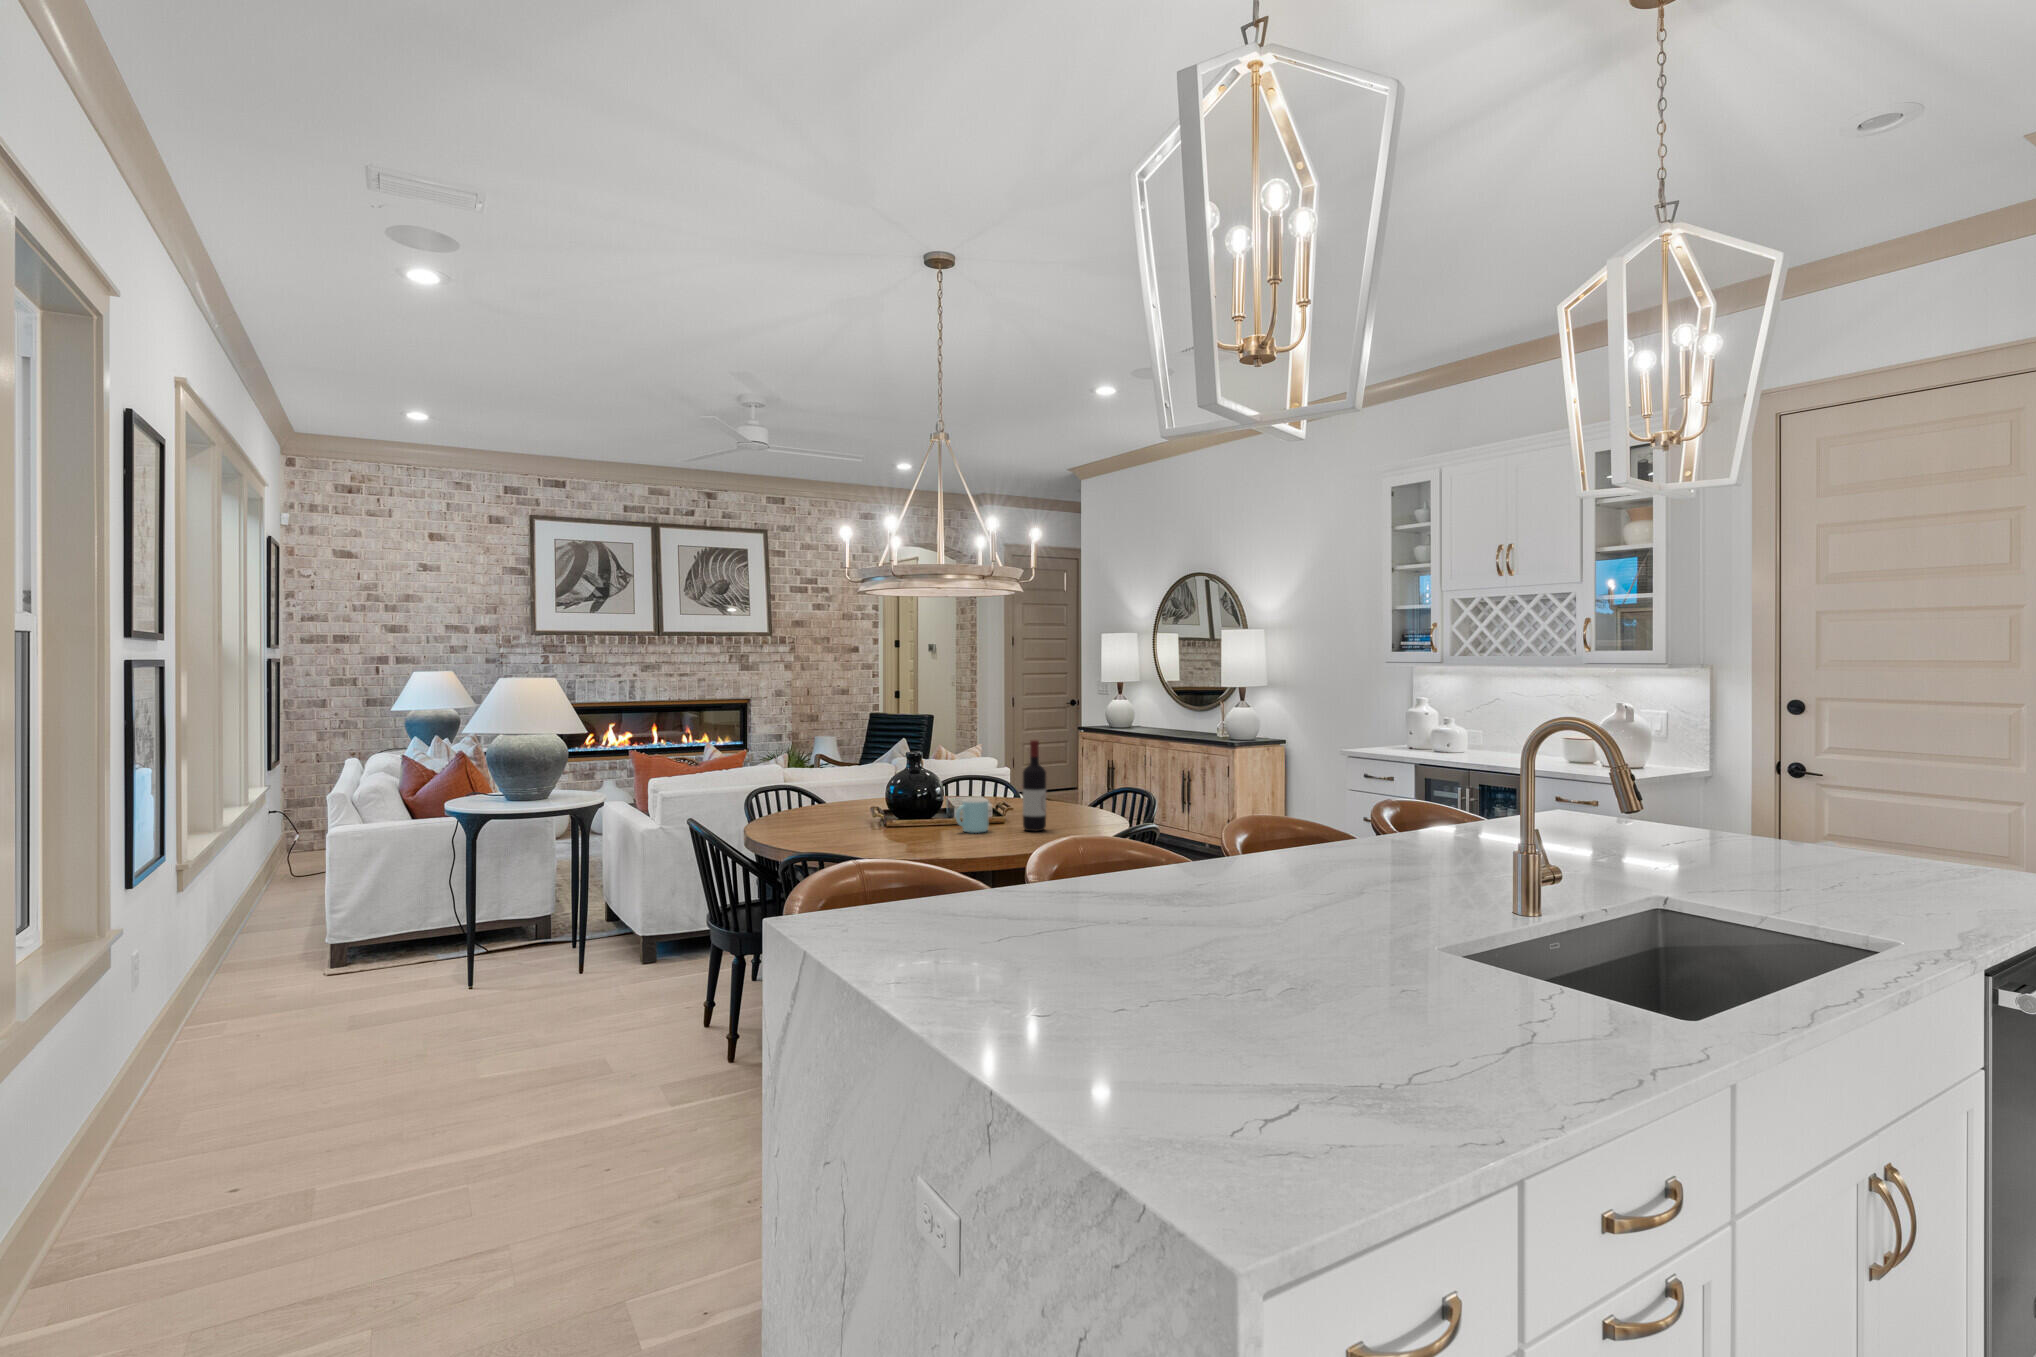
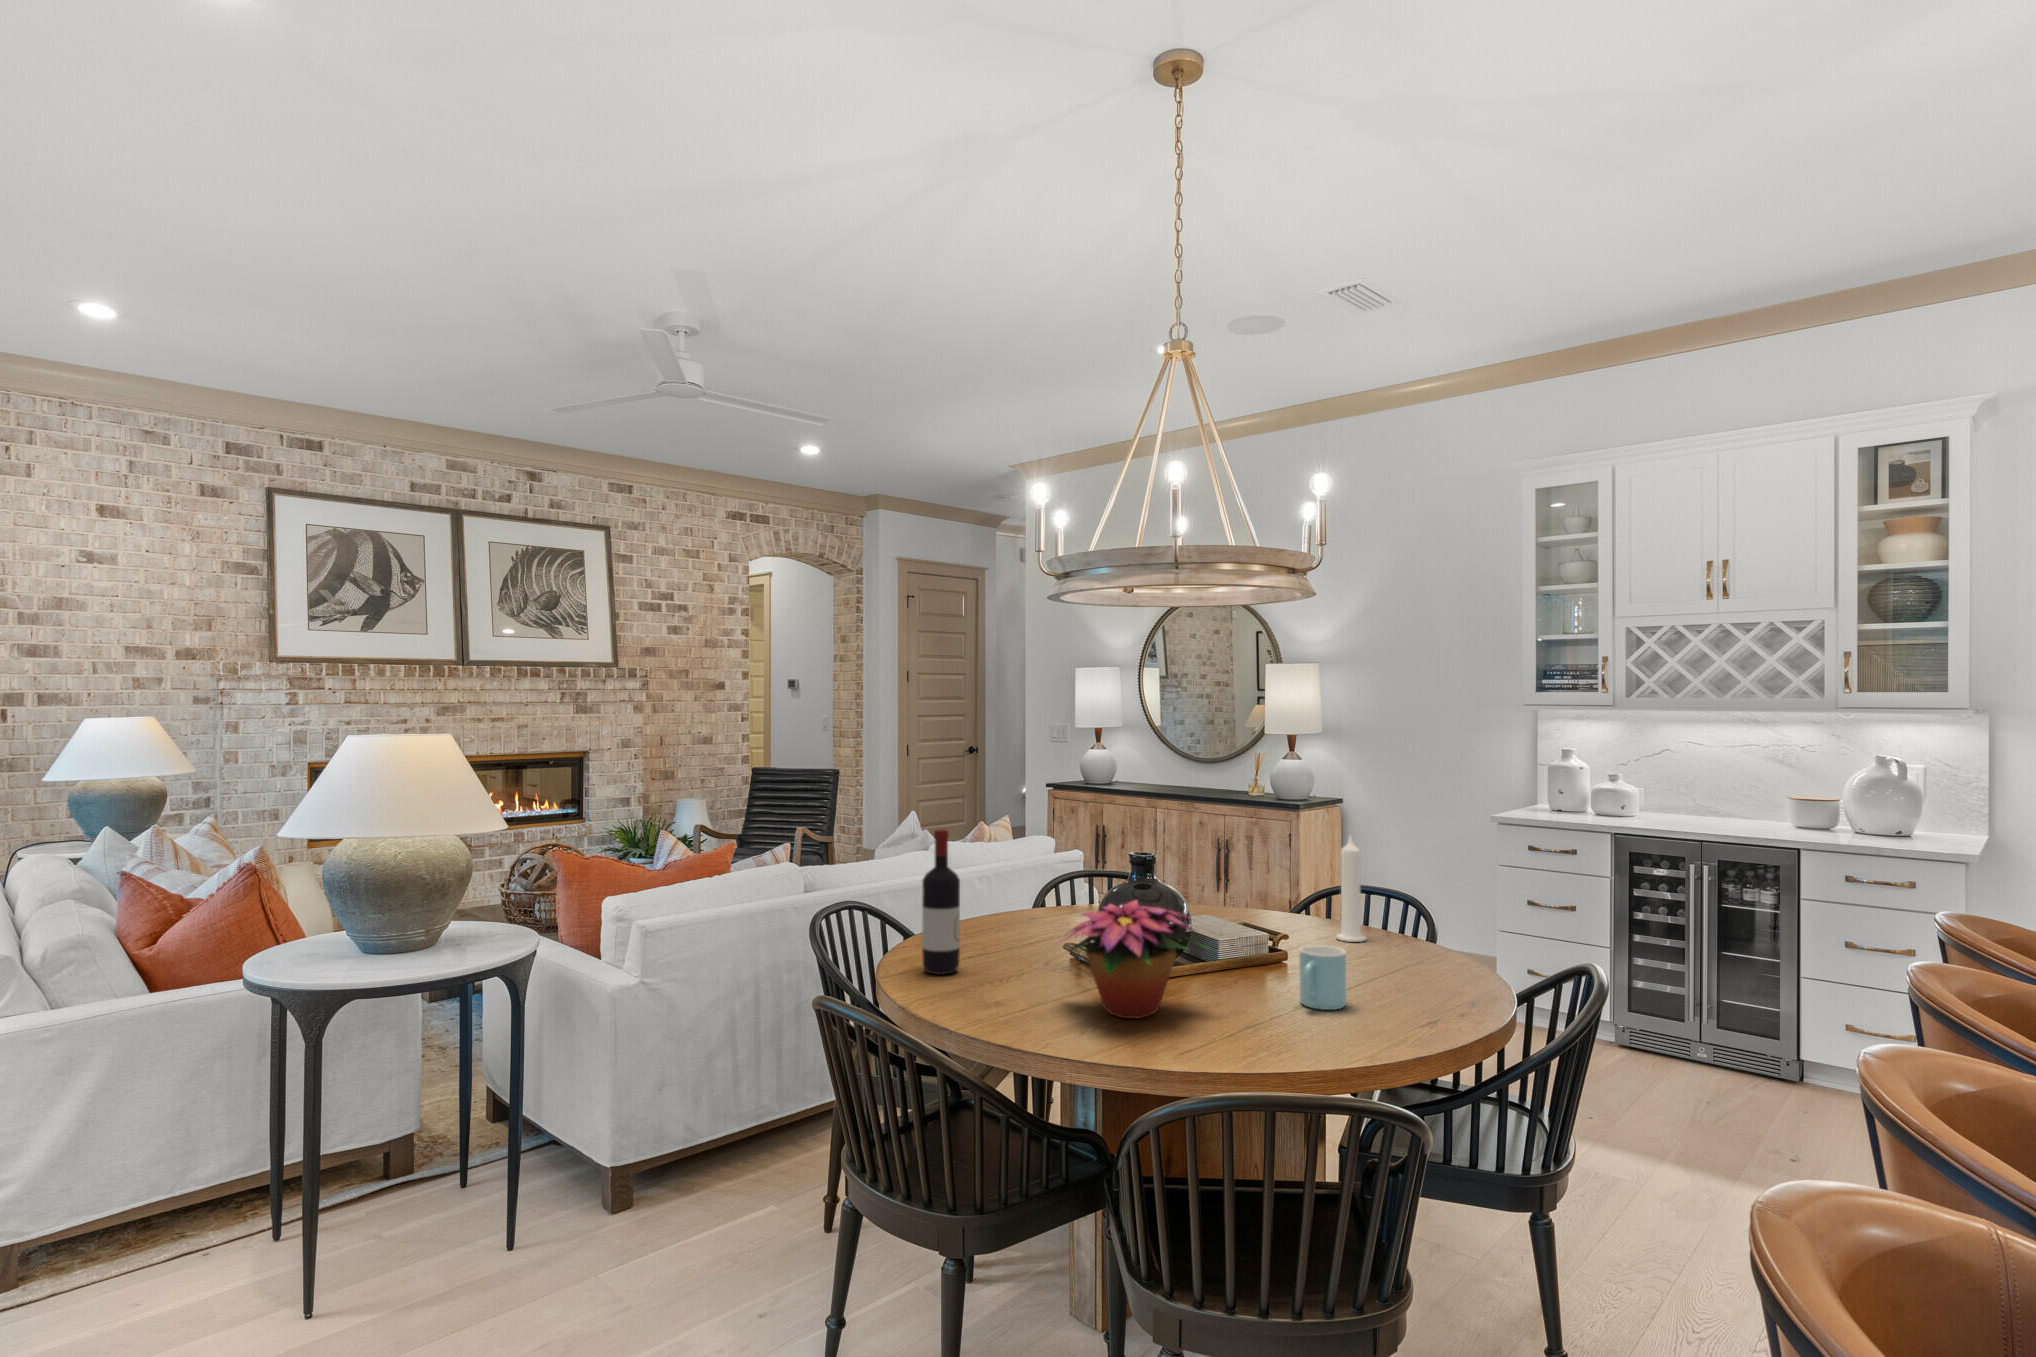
wine bottle: present [1023,740,1046,831] -> present [922,829,960,974]
candle: none [1064,744,1082,811] -> present [1336,836,1366,942]
flower arrangement: none [819,767,910,831] -> present [1061,900,1204,1019]

